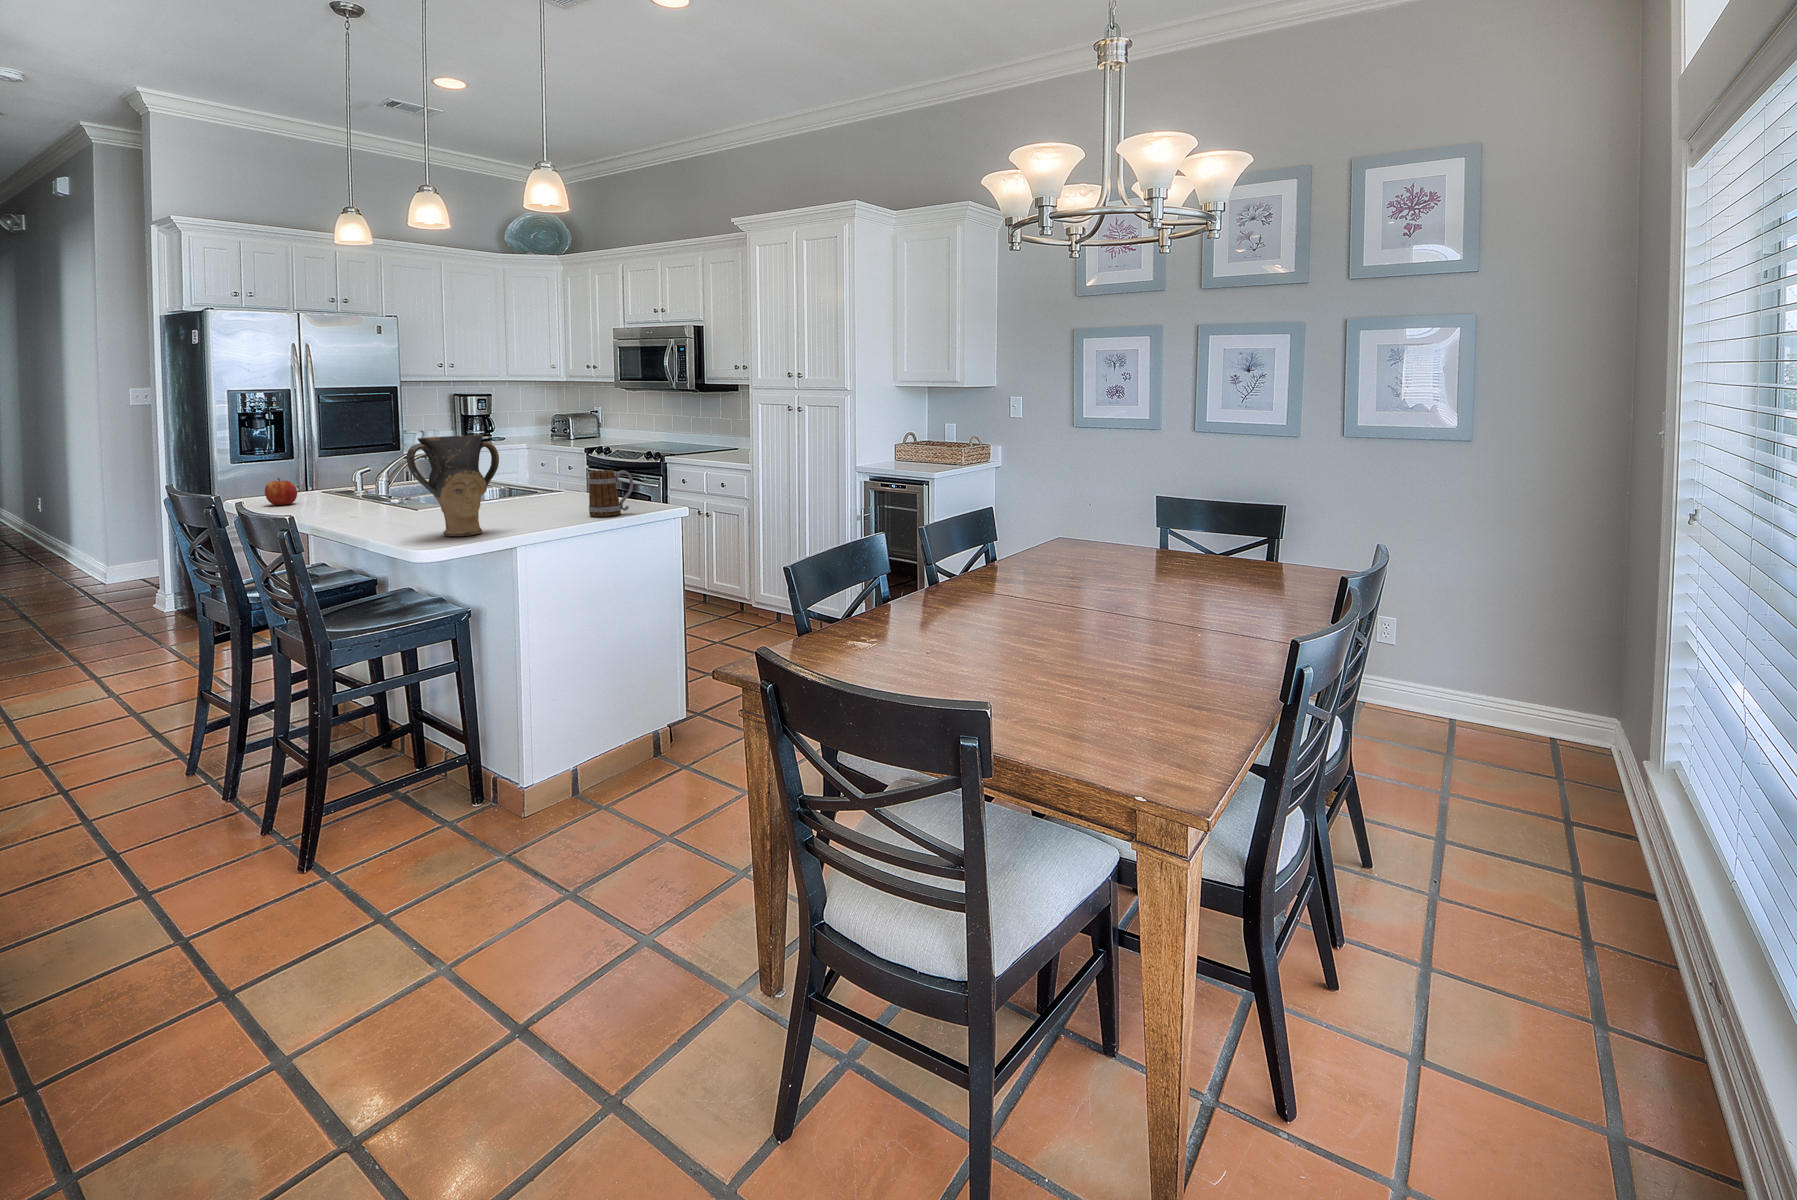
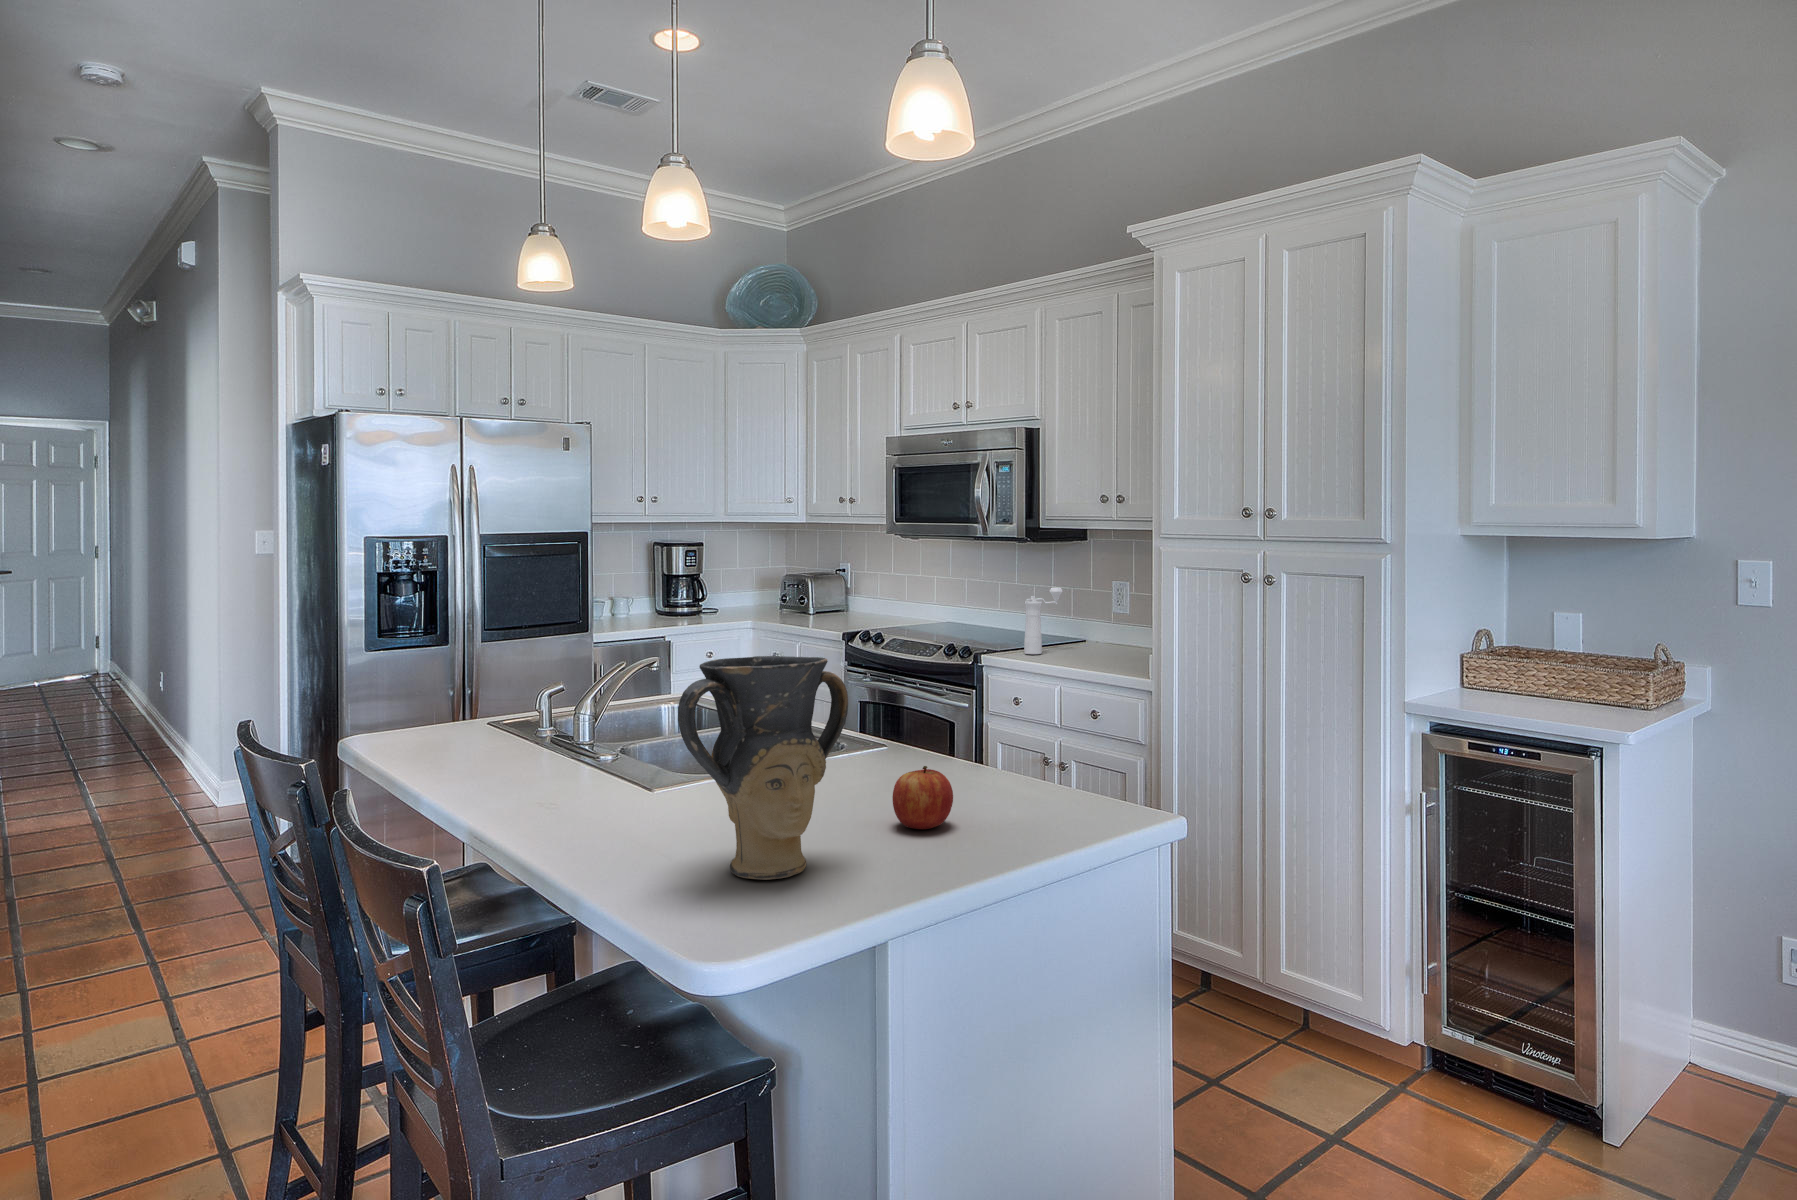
pepper mill: none [689,416,715,458] -> present [1024,587,1063,654]
mug: present [589,470,633,517] -> none [986,720,1075,819]
apple: present [265,478,297,505] -> present [892,766,953,829]

